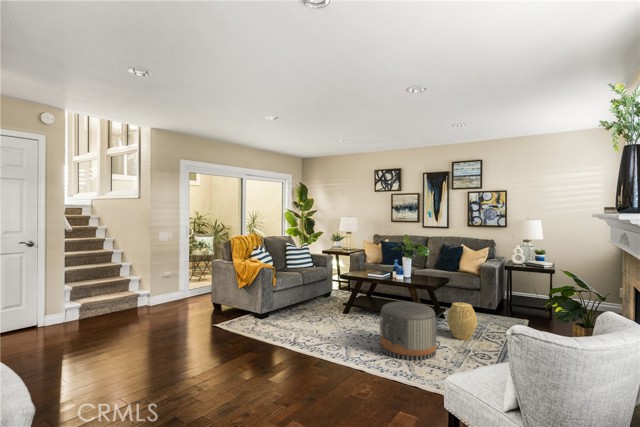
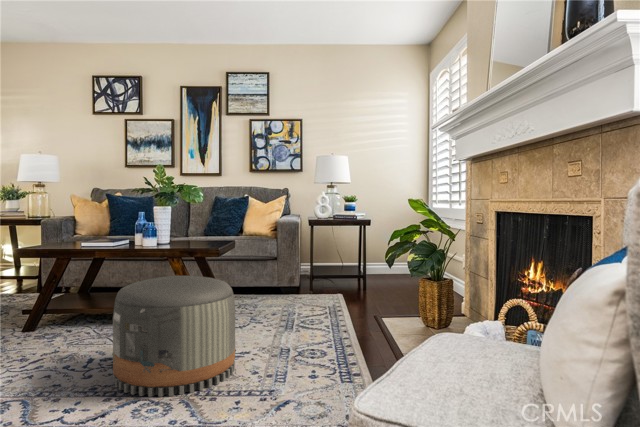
woven basket: present [447,302,477,340] -> none [242,271,291,334]

